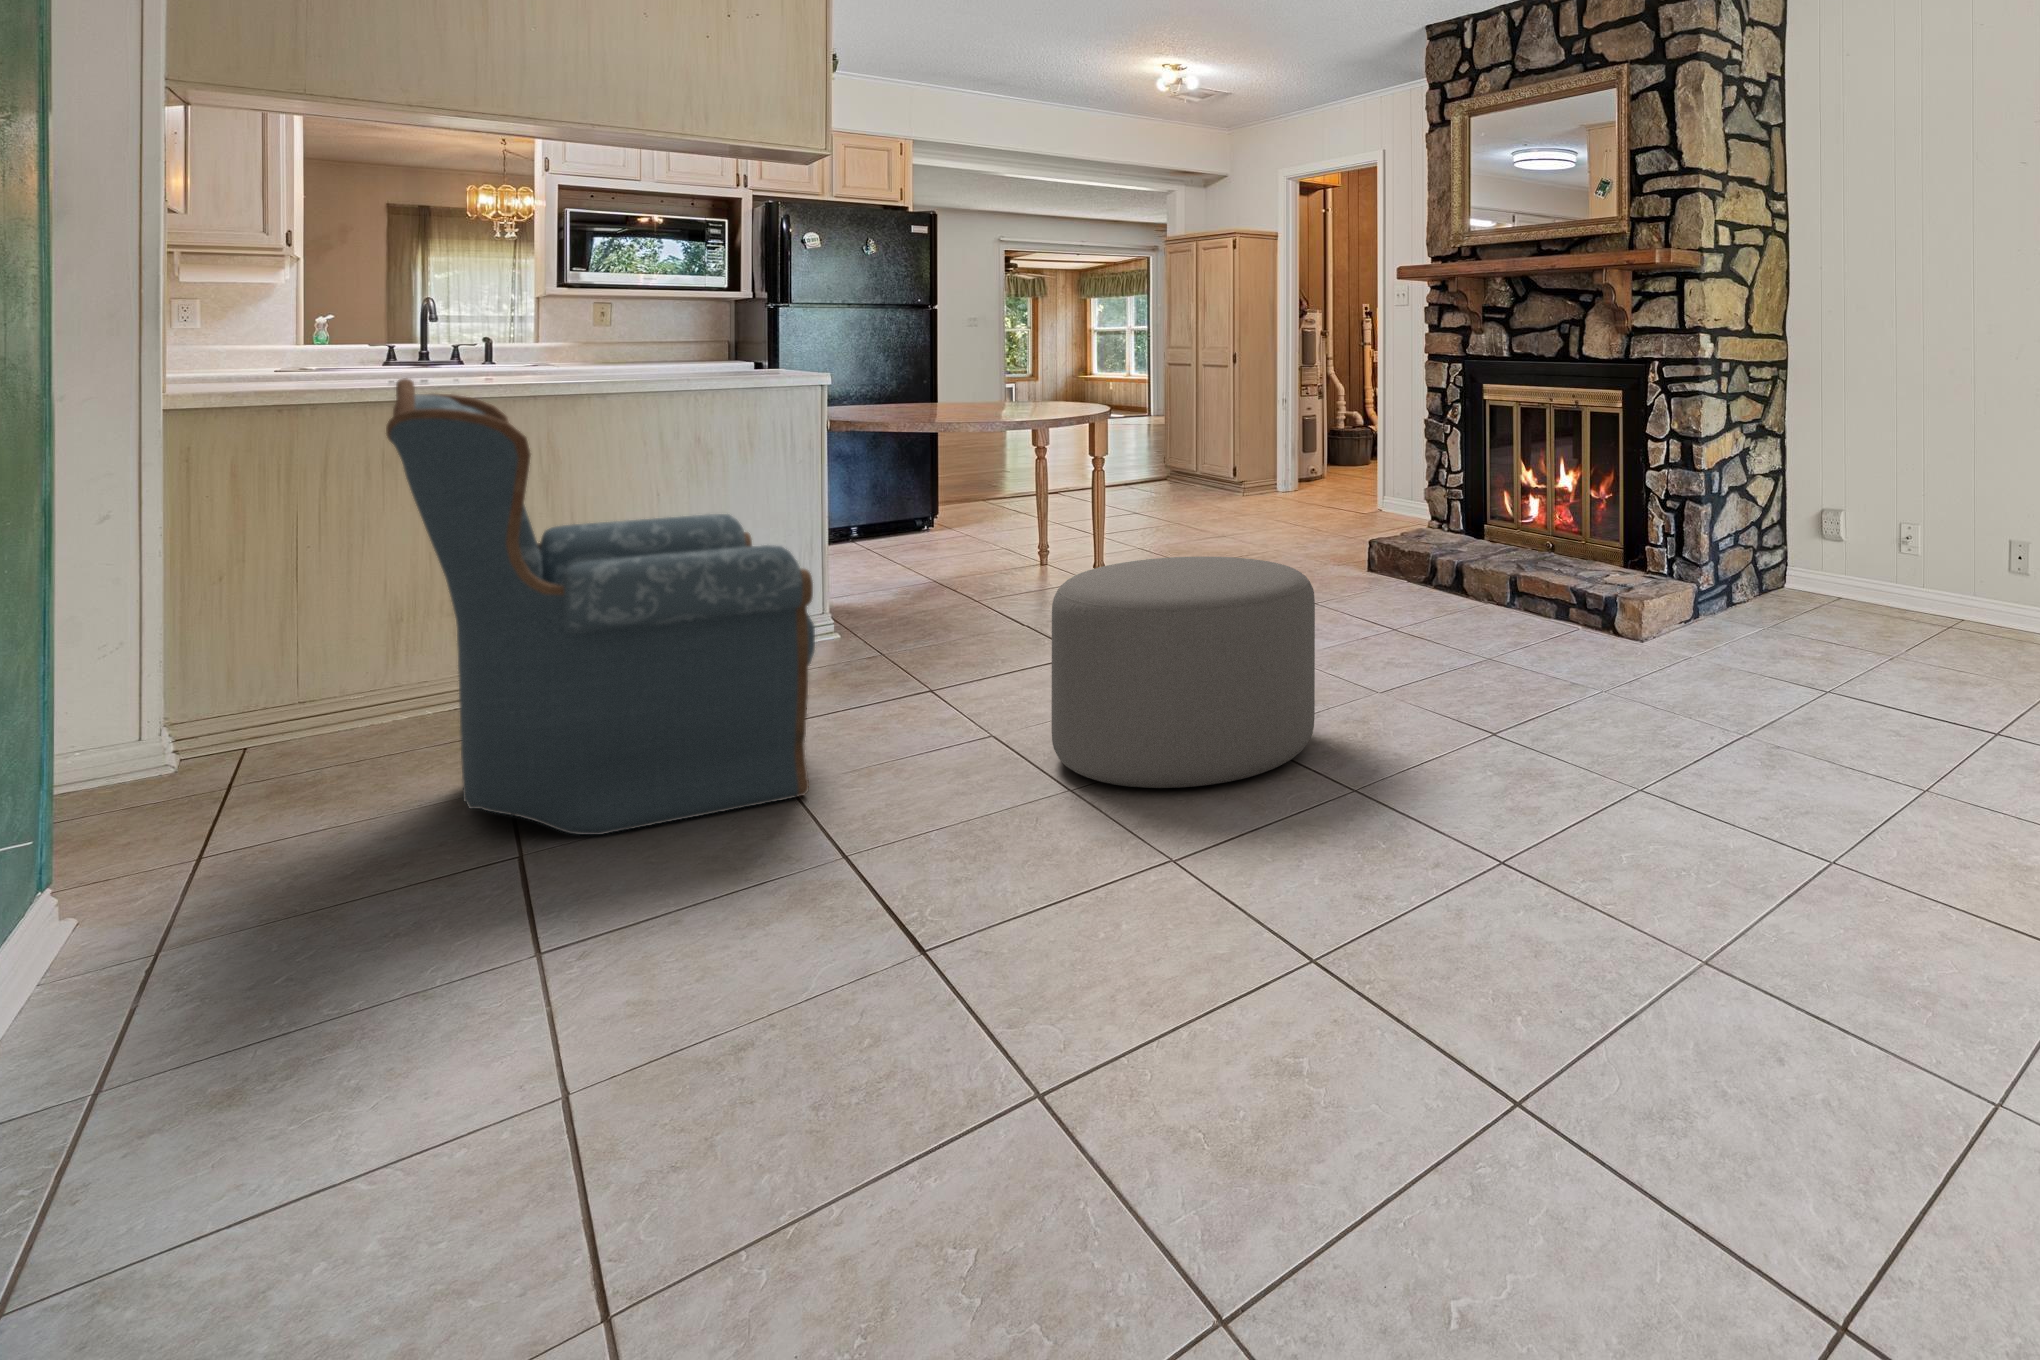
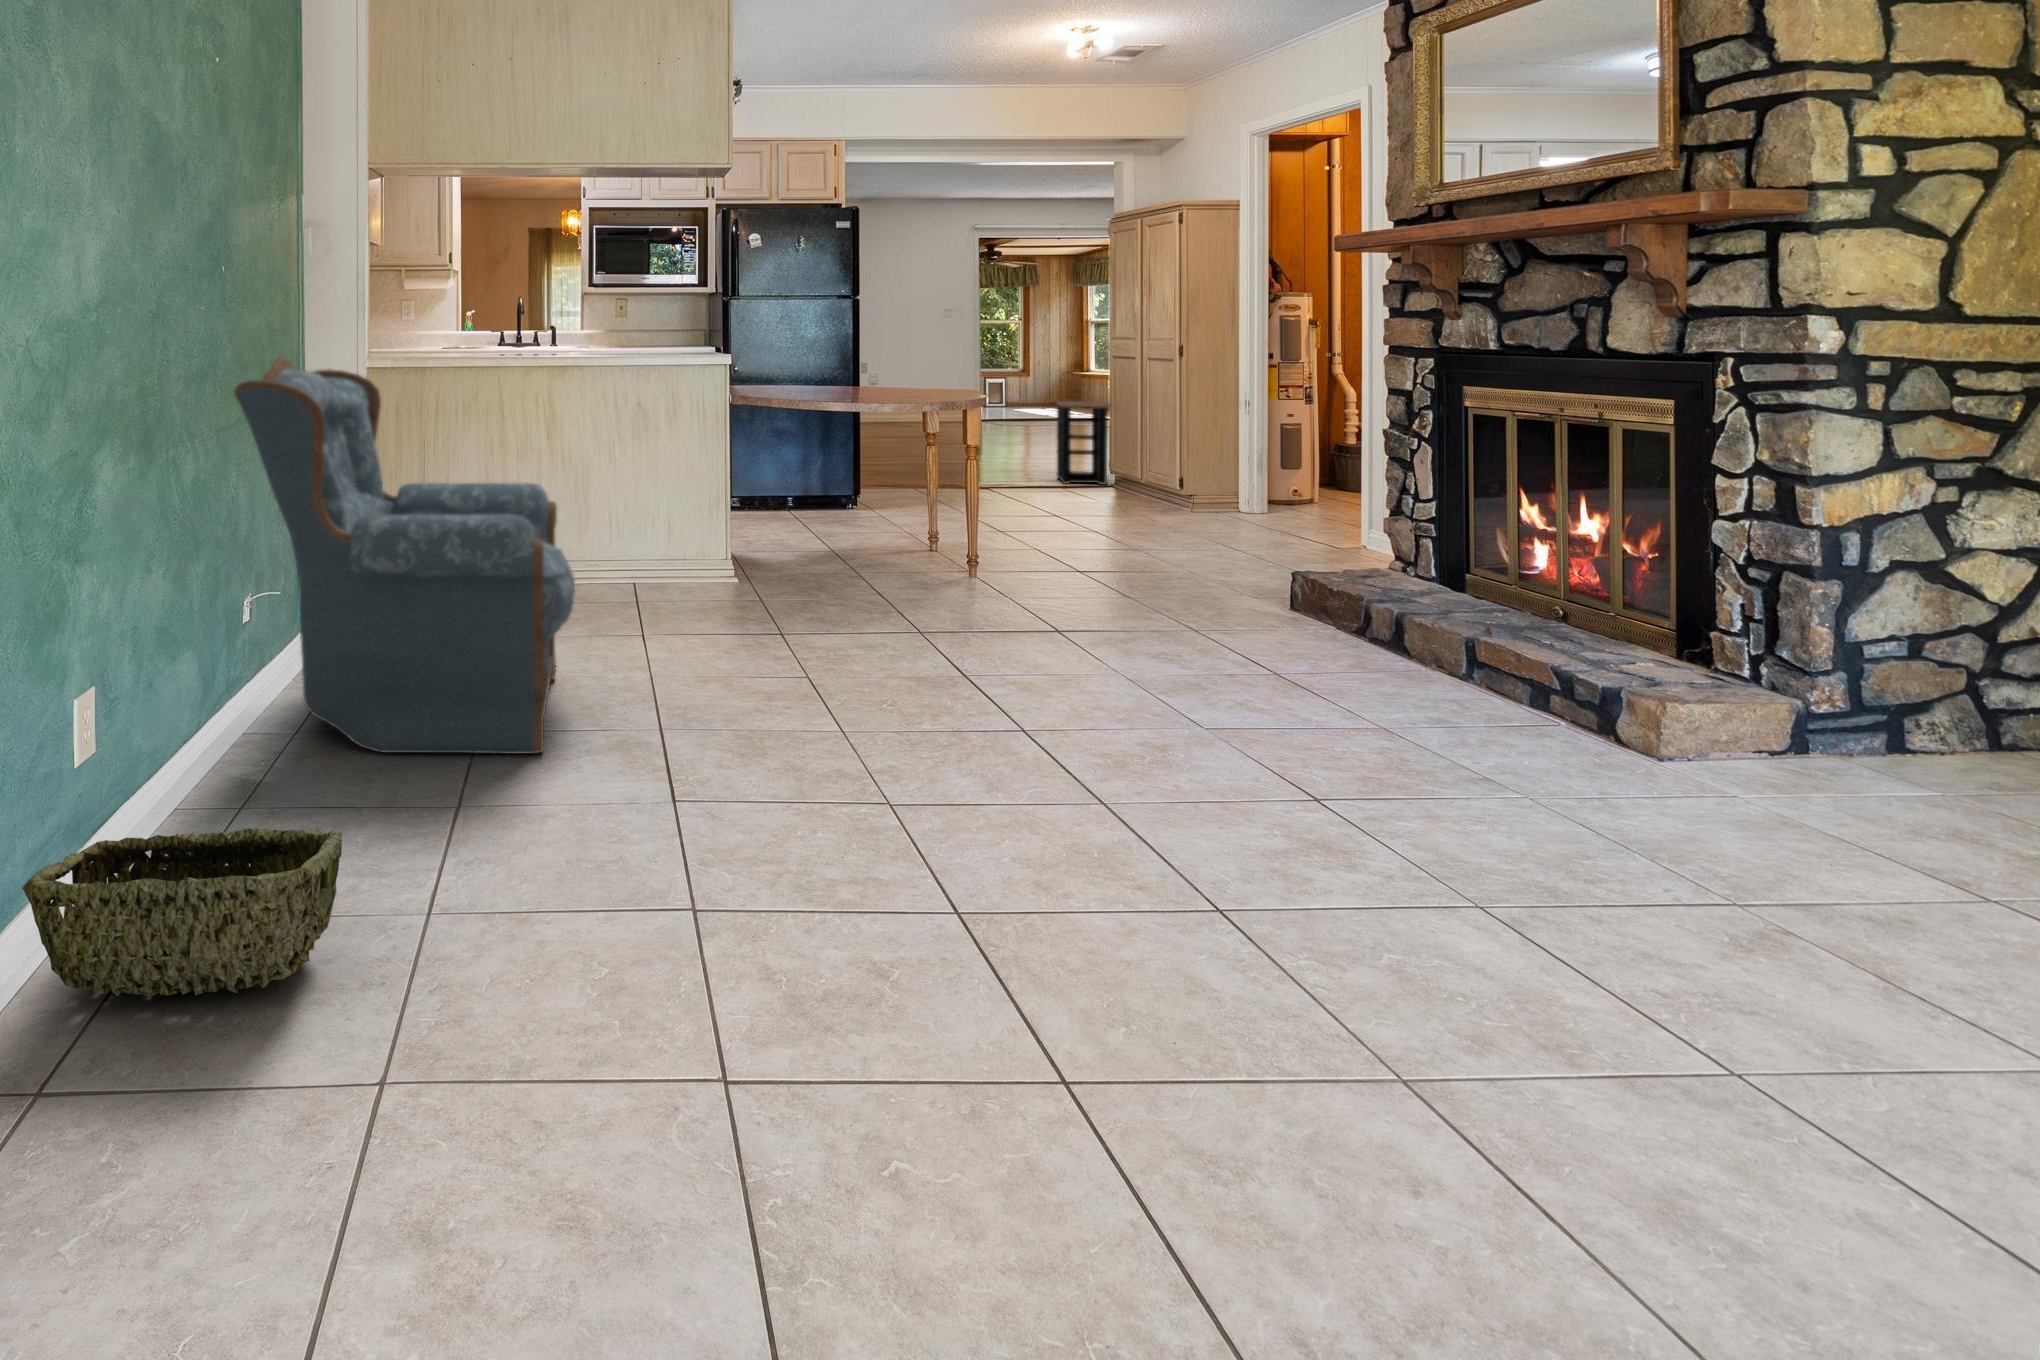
side table: none [1110,406,1165,485] -> present [1056,401,1112,485]
ottoman: present [1051,557,1315,788] -> none [762,568,1060,836]
woven basket: none [381,887,781,1135] -> present [22,828,342,997]

